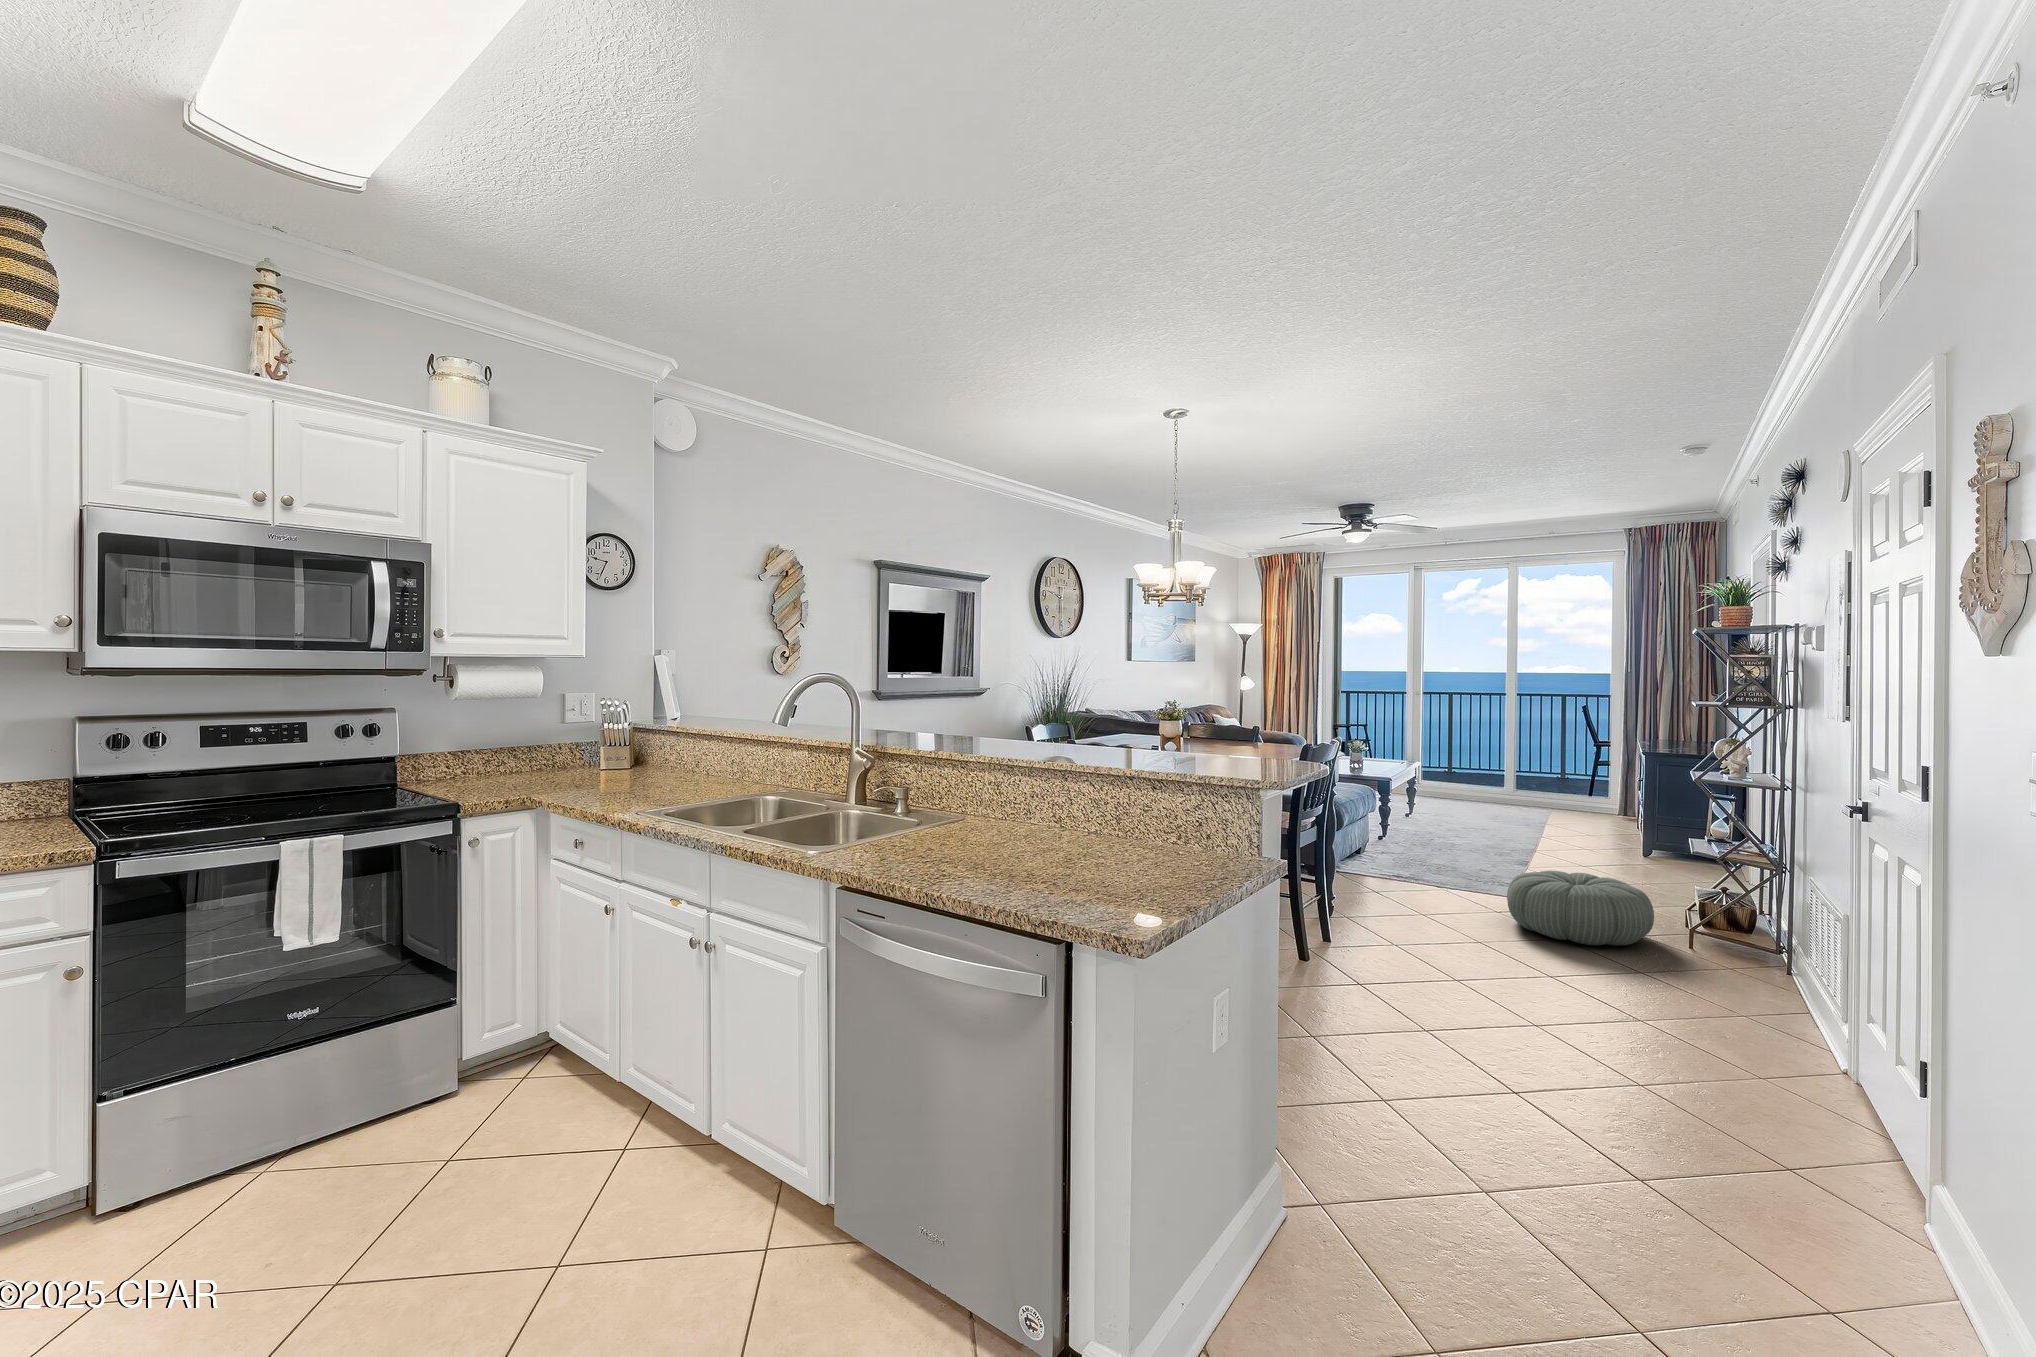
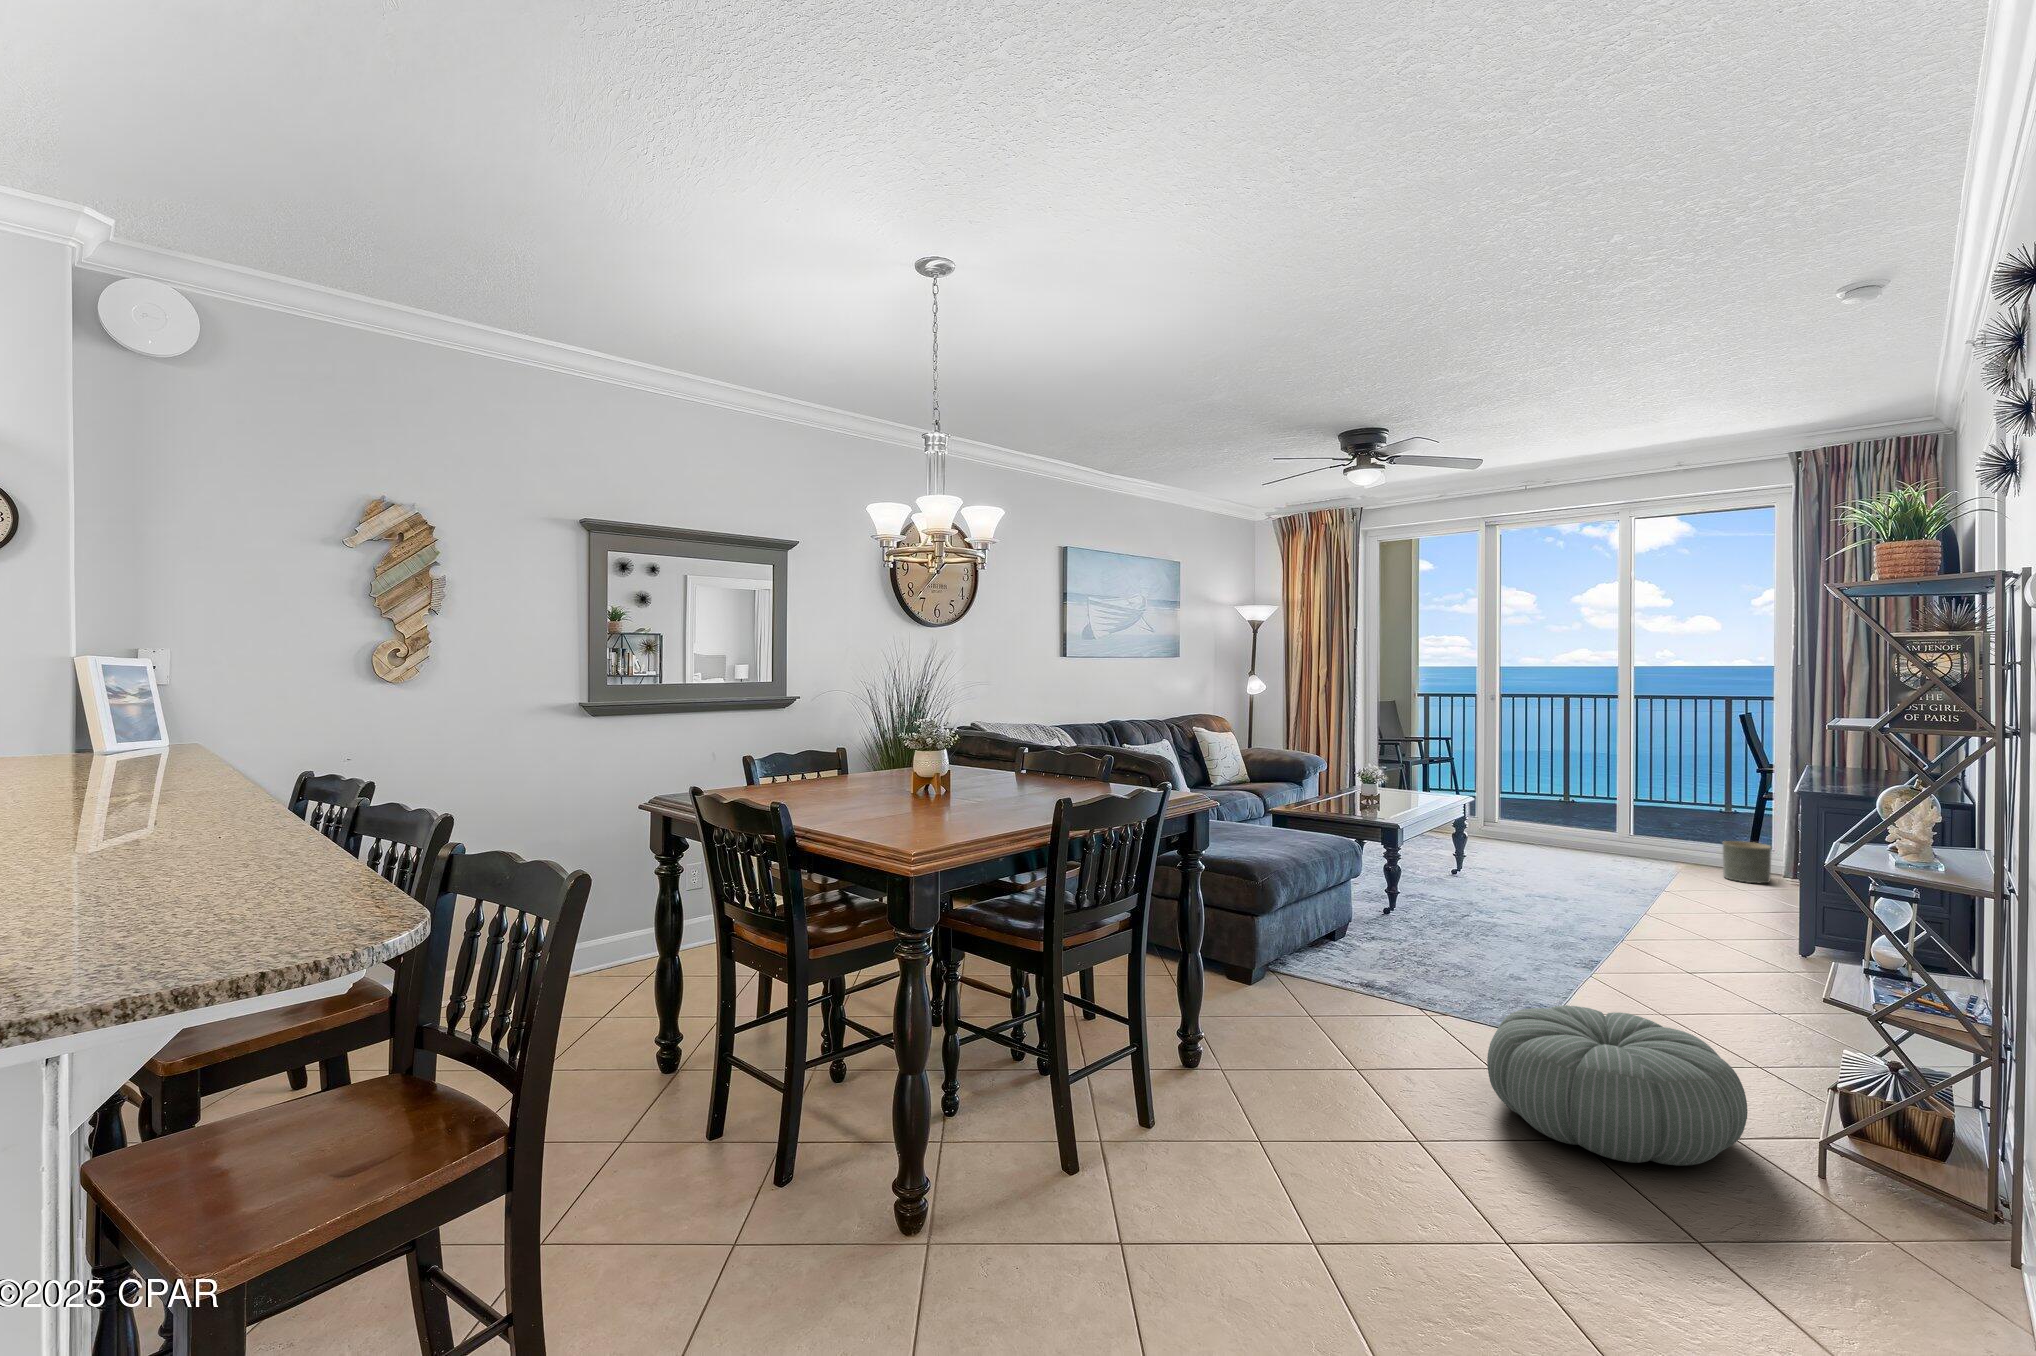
planter: none [1581,793,1612,820] -> present [1723,841,1772,883]

